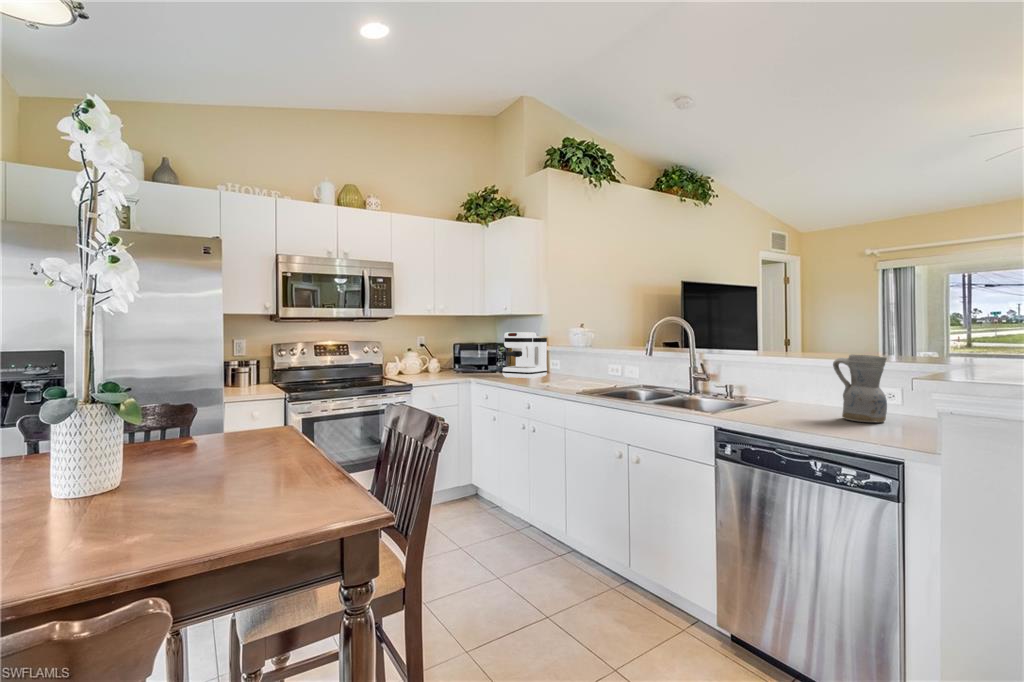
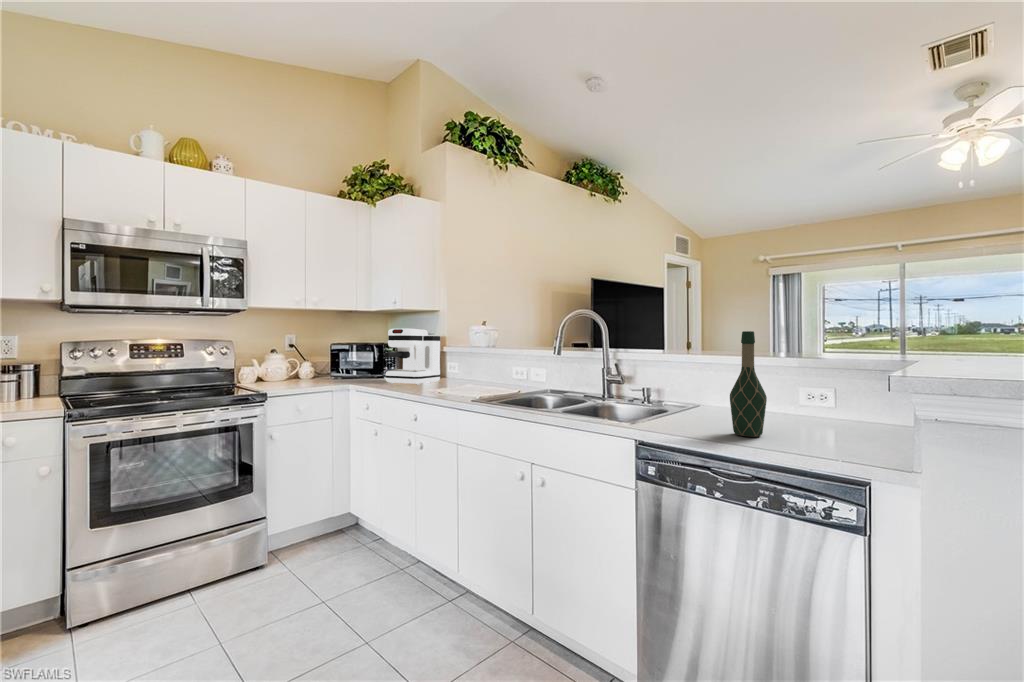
wine bottle: none [788,343,818,423] -> present [730,331,767,437]
ceramic pitcher: present [833,354,887,422] -> none [779,347,846,433]

